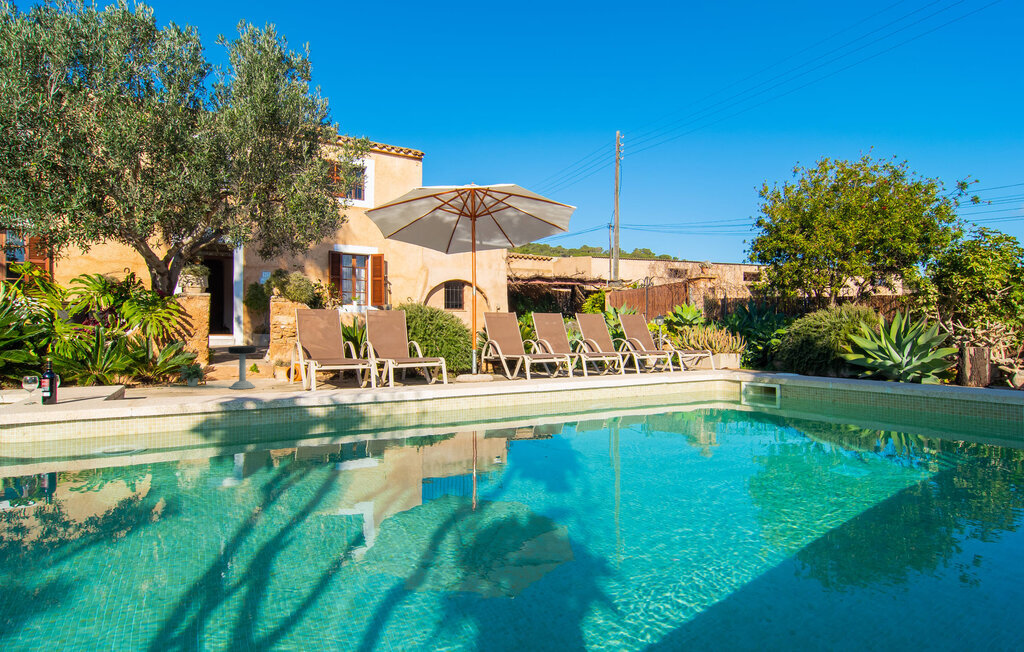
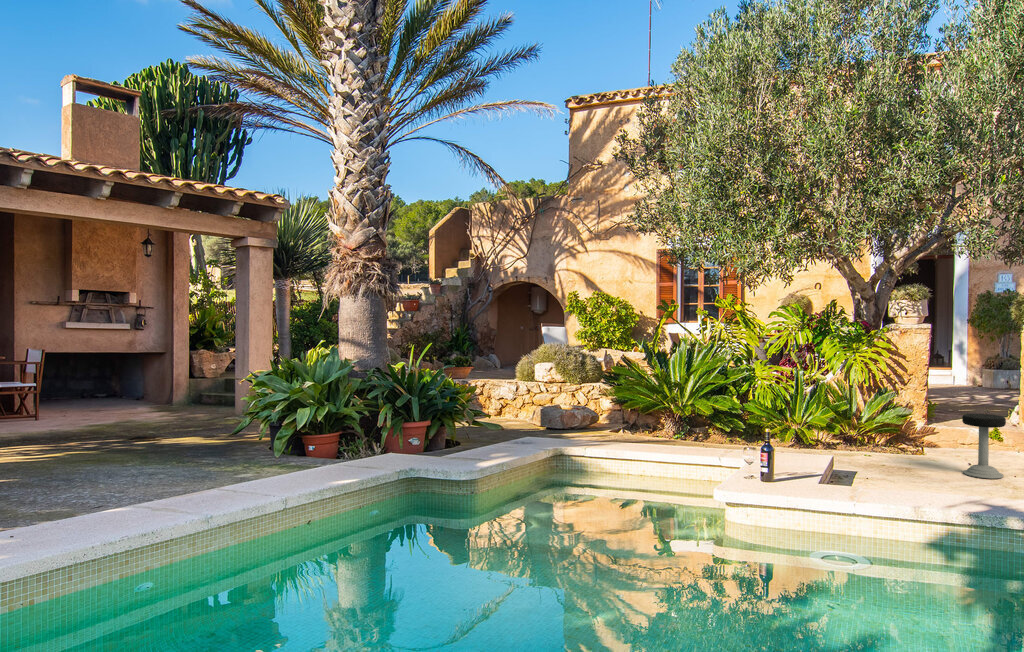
potted plant: present [178,364,208,386] -> none [879,429,931,462]

